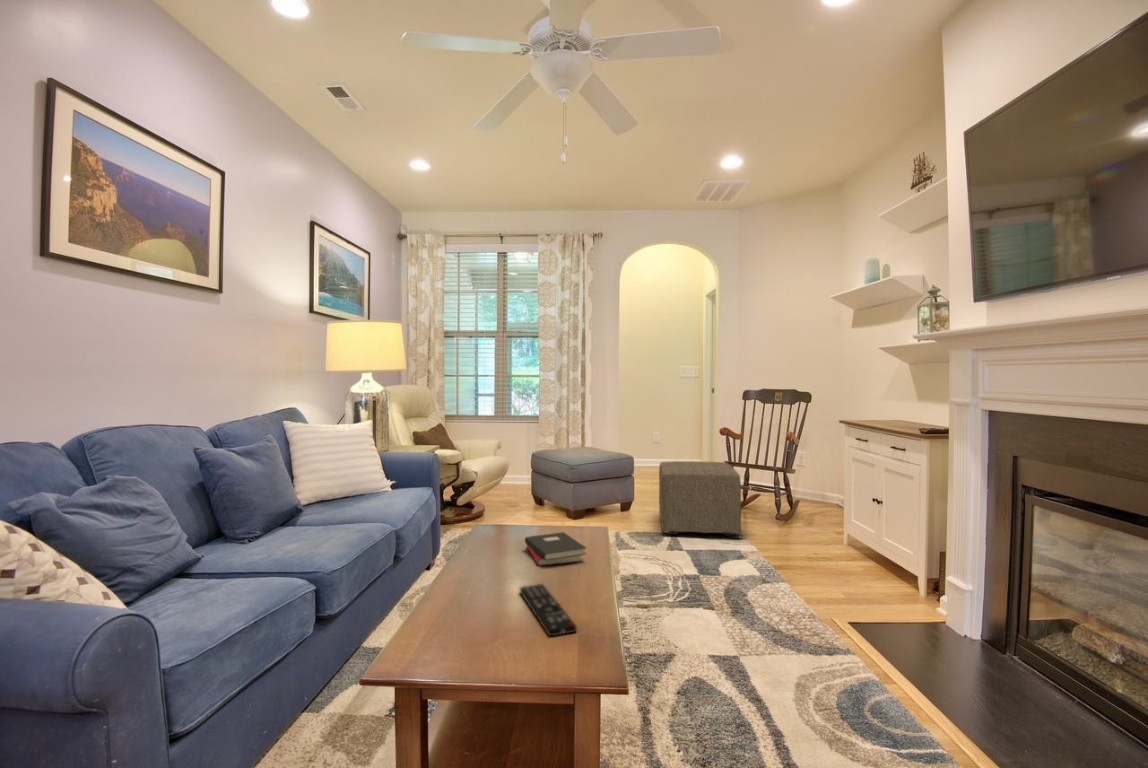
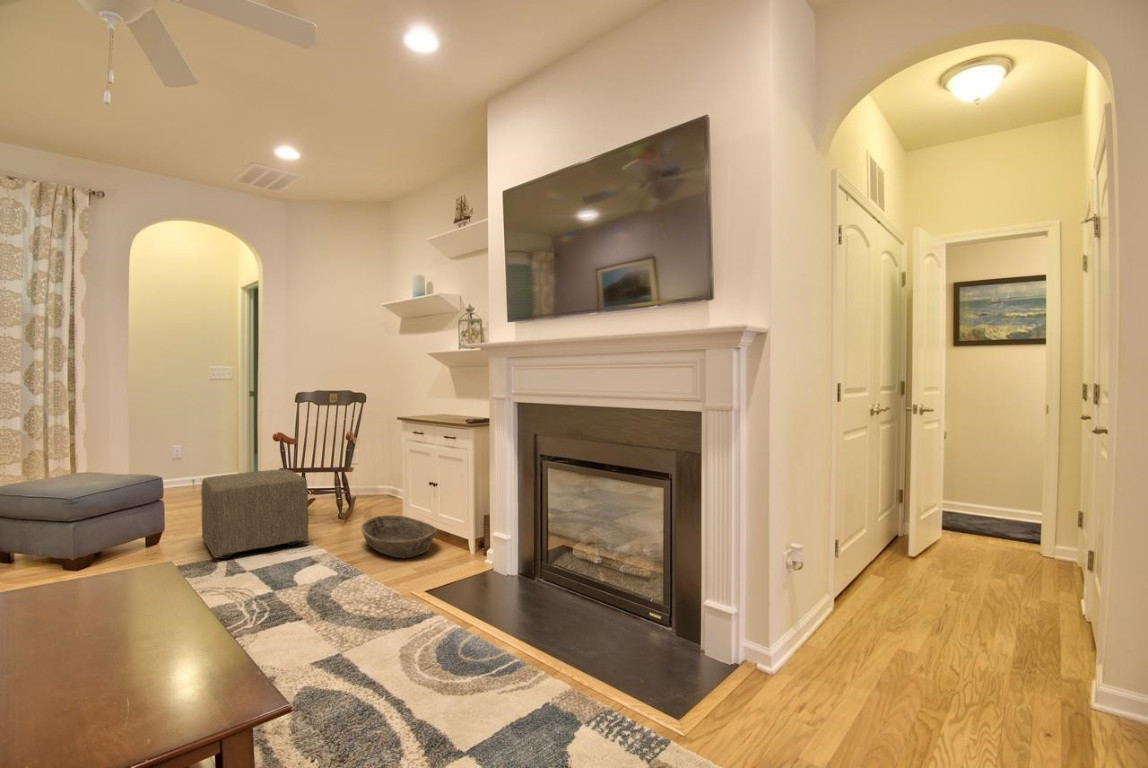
basket: none [791,525,875,579] -> present [362,515,436,558]
hardback book: present [525,532,586,566] -> none [36,581,155,633]
remote control: present [520,584,577,637] -> none [63,651,187,705]

